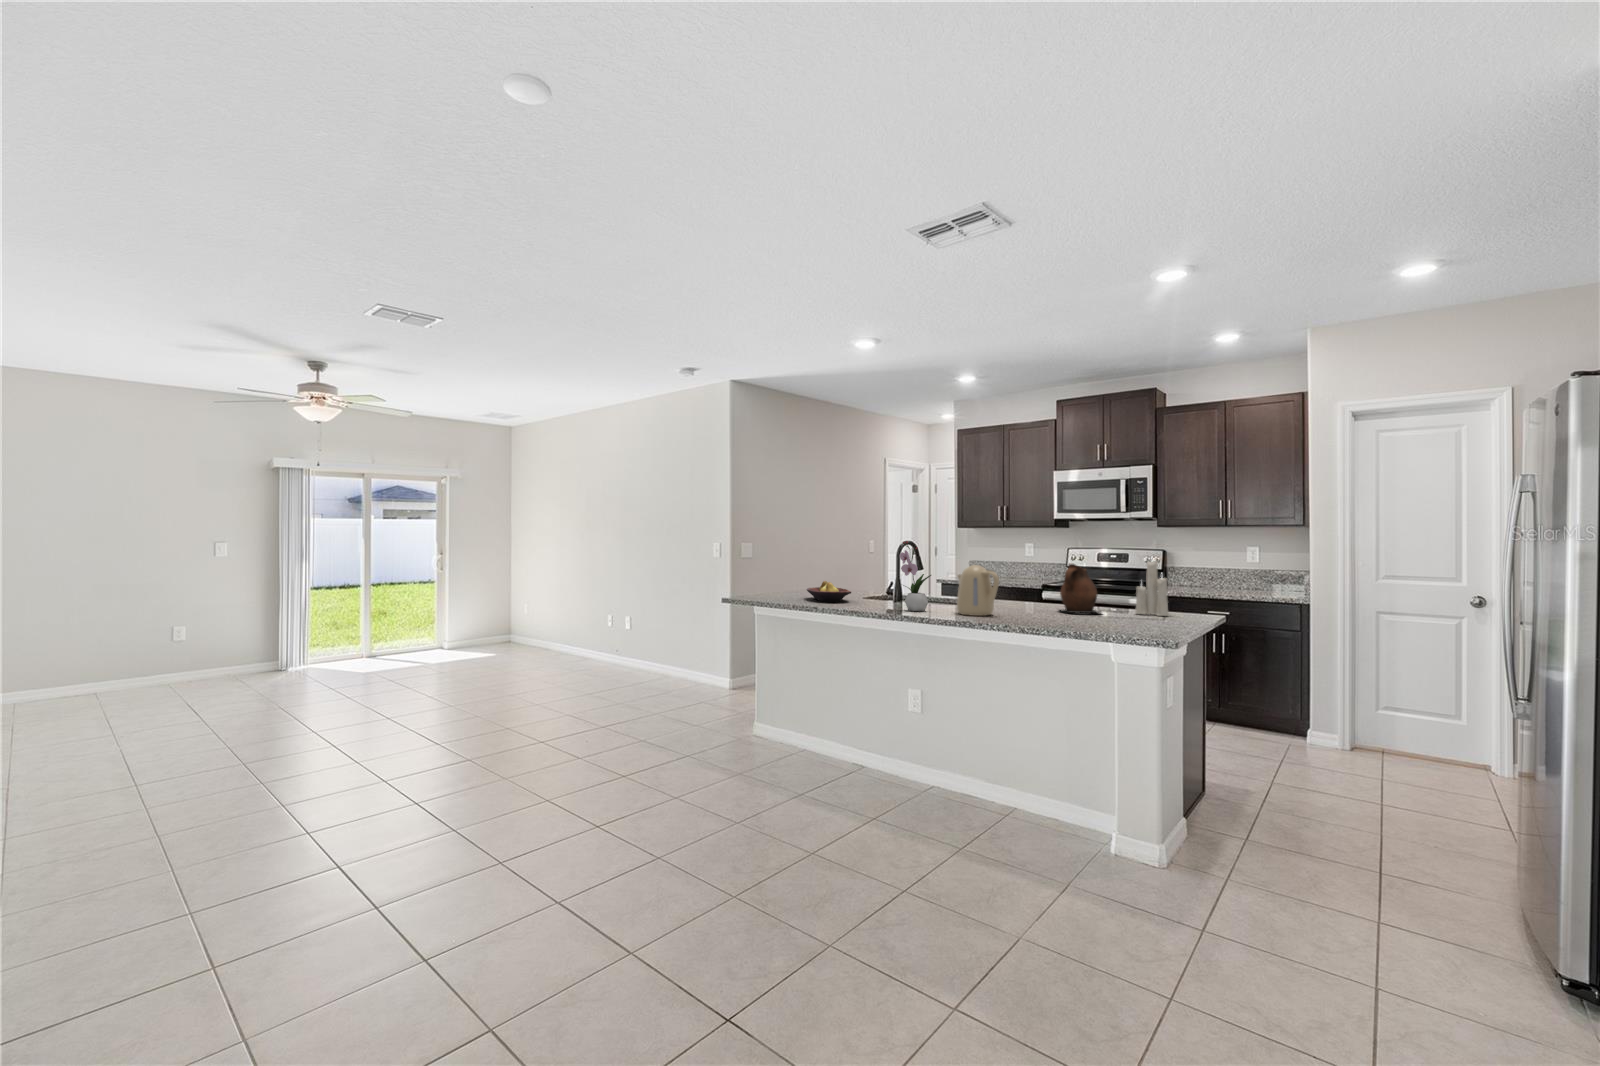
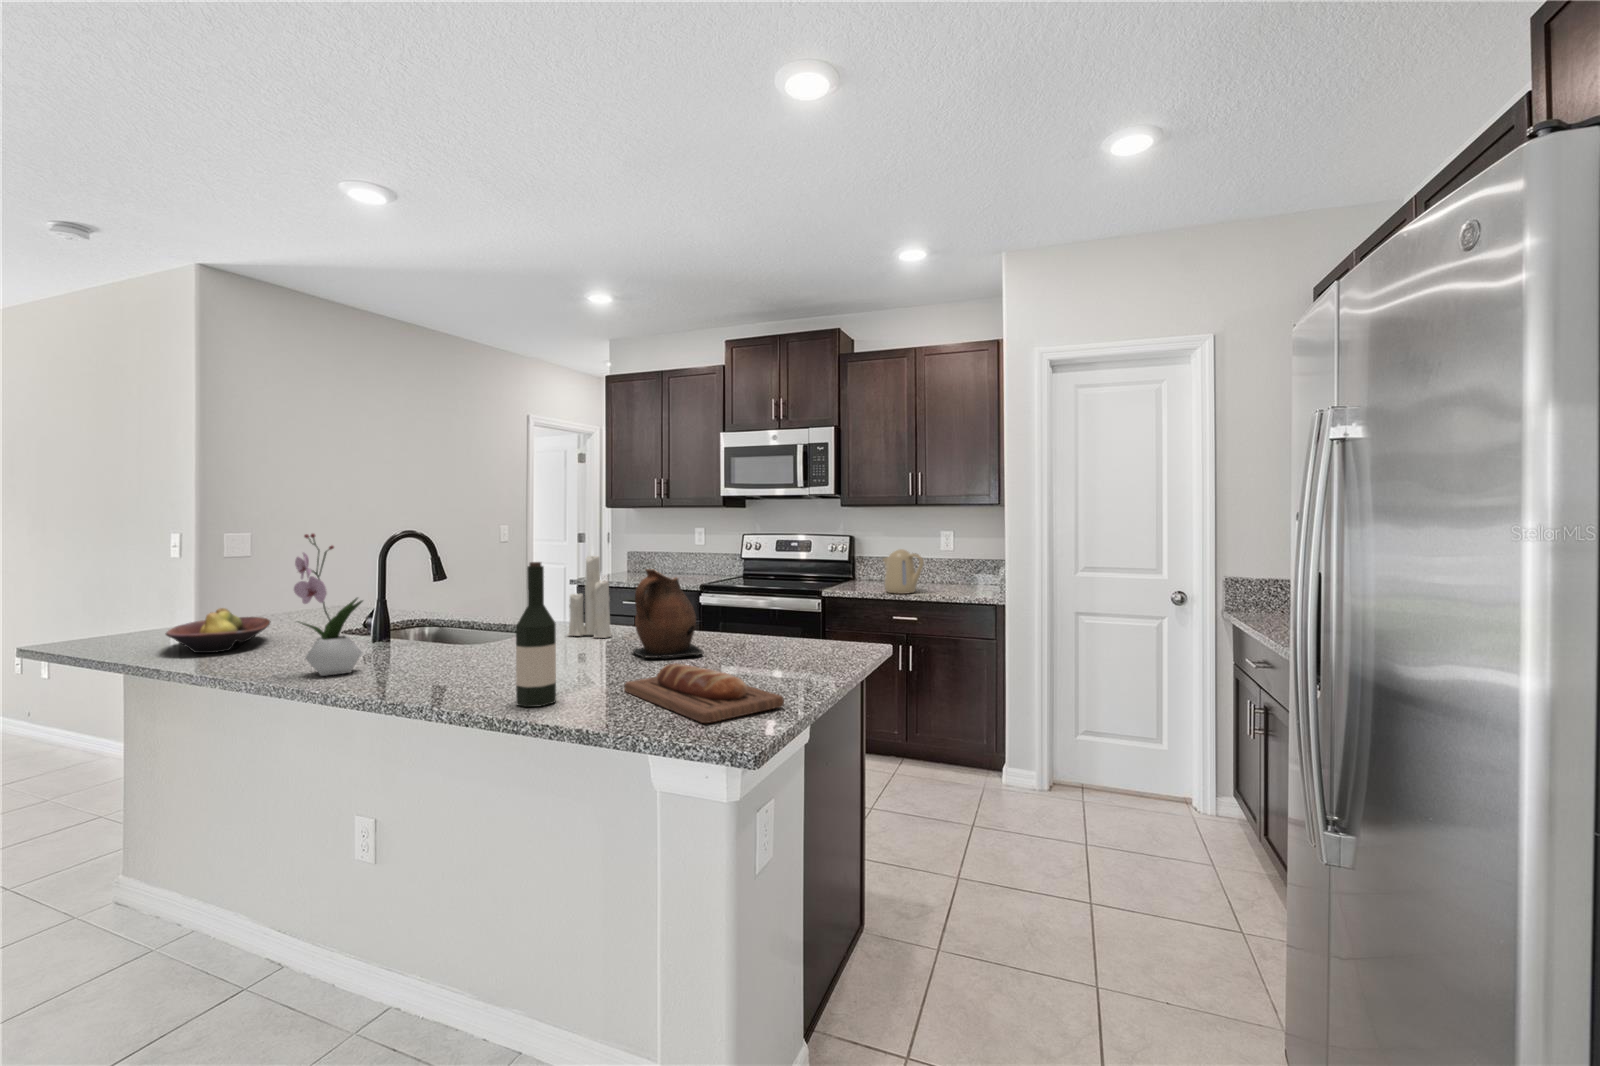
wine bottle: none [1032,555,1052,624] -> present [516,562,556,707]
candle: present [1135,558,1169,616] -> present [568,555,612,638]
kettle: present [957,565,999,616] -> present [883,549,924,594]
bread loaf: none [1080,609,1177,632] -> present [624,664,784,723]

